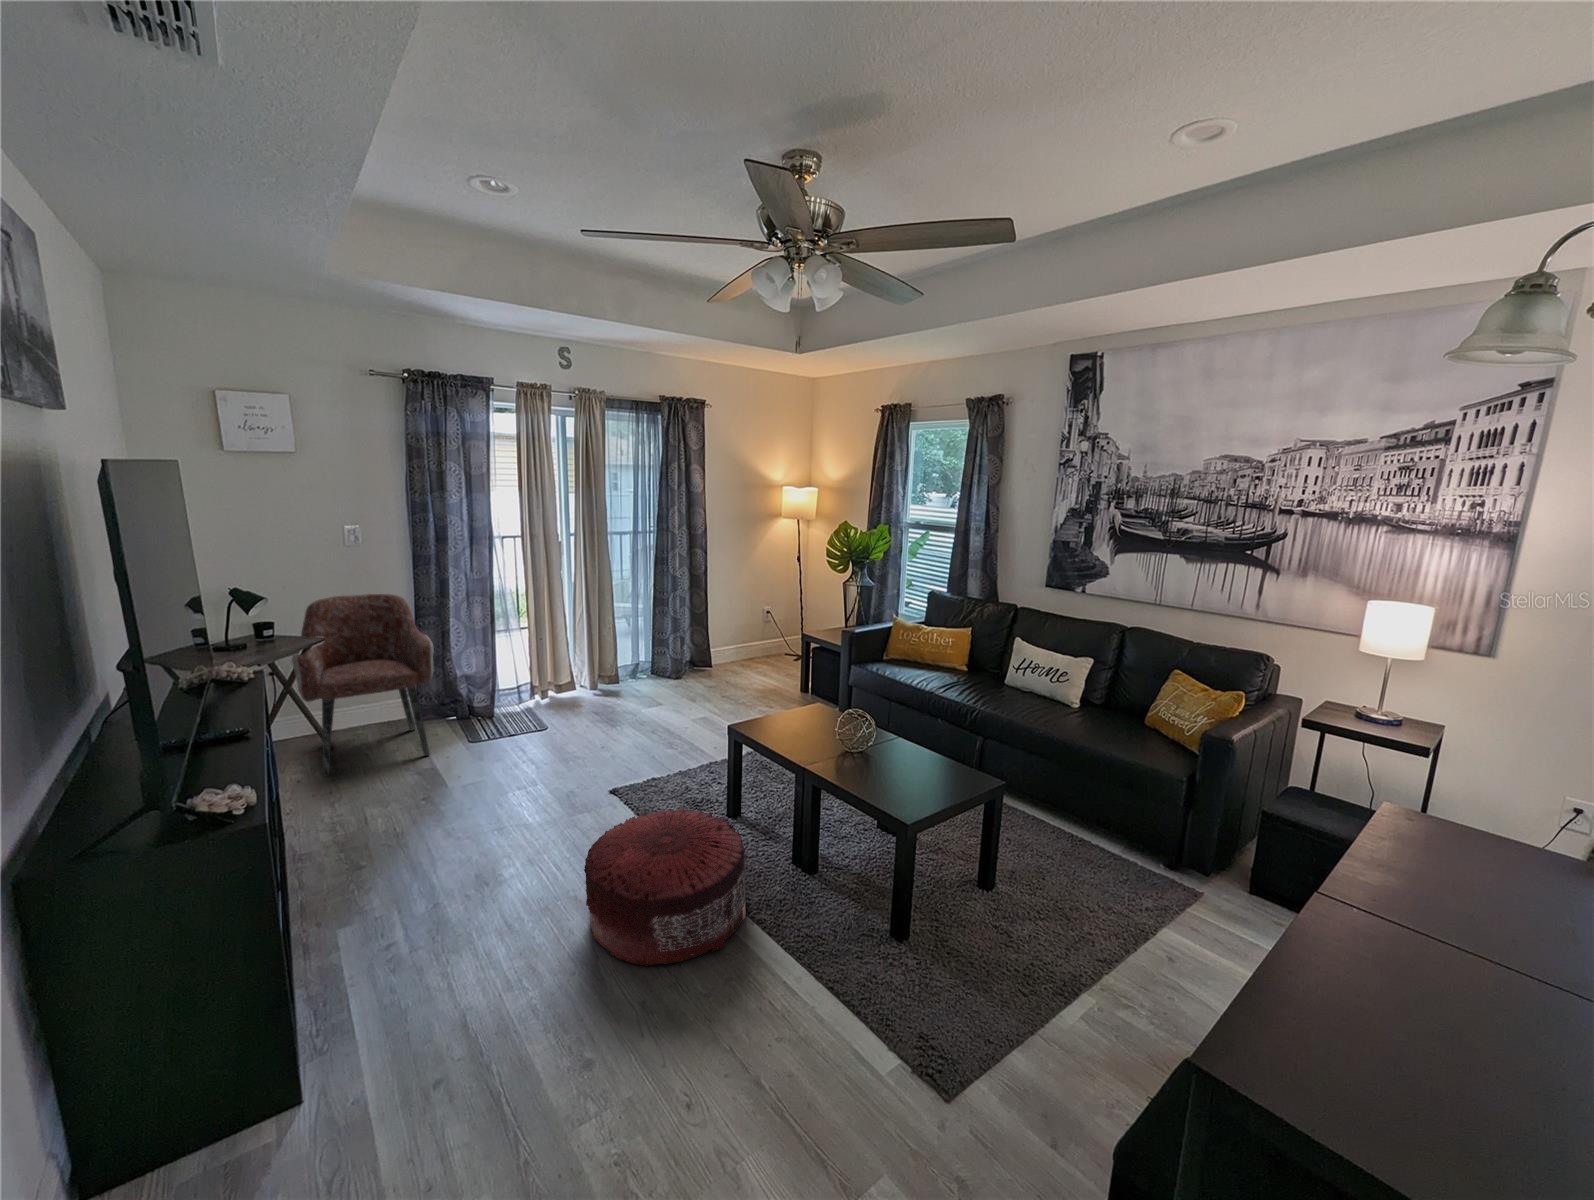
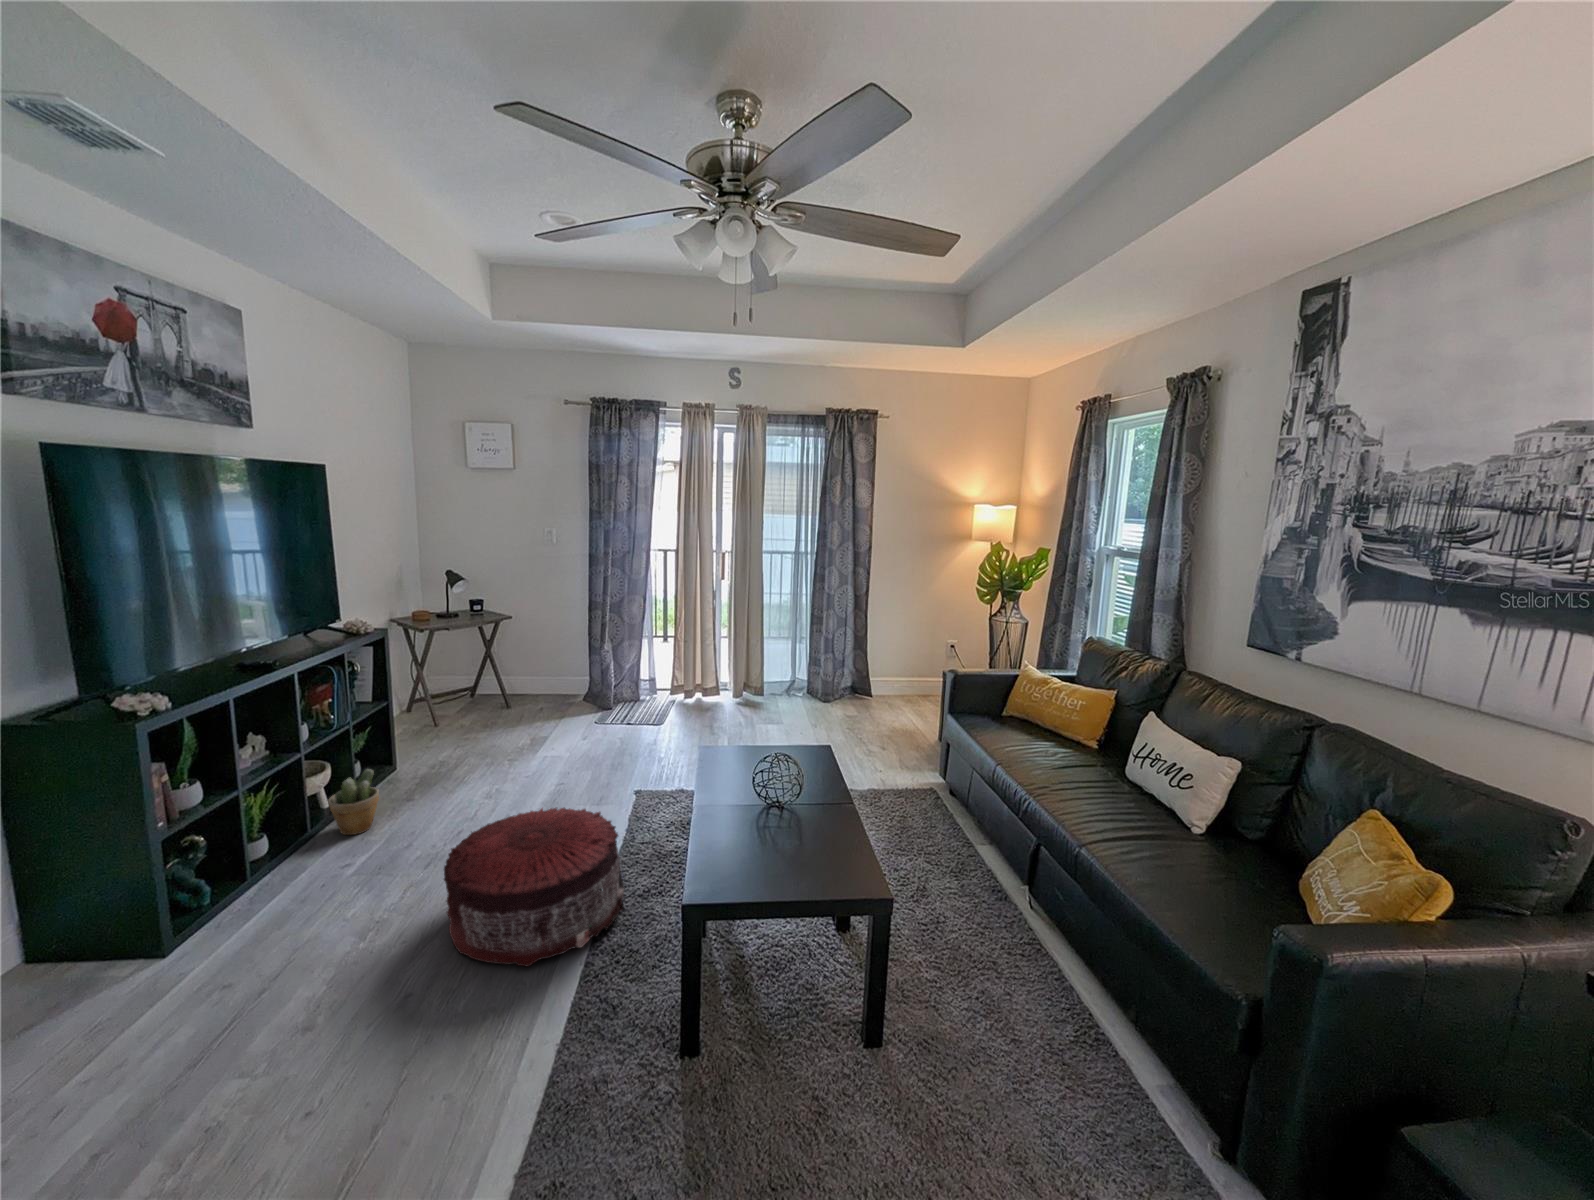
armchair: present [292,594,434,776] -> none [475,582,581,722]
potted plant: none [305,847,370,933] -> present [328,769,379,835]

